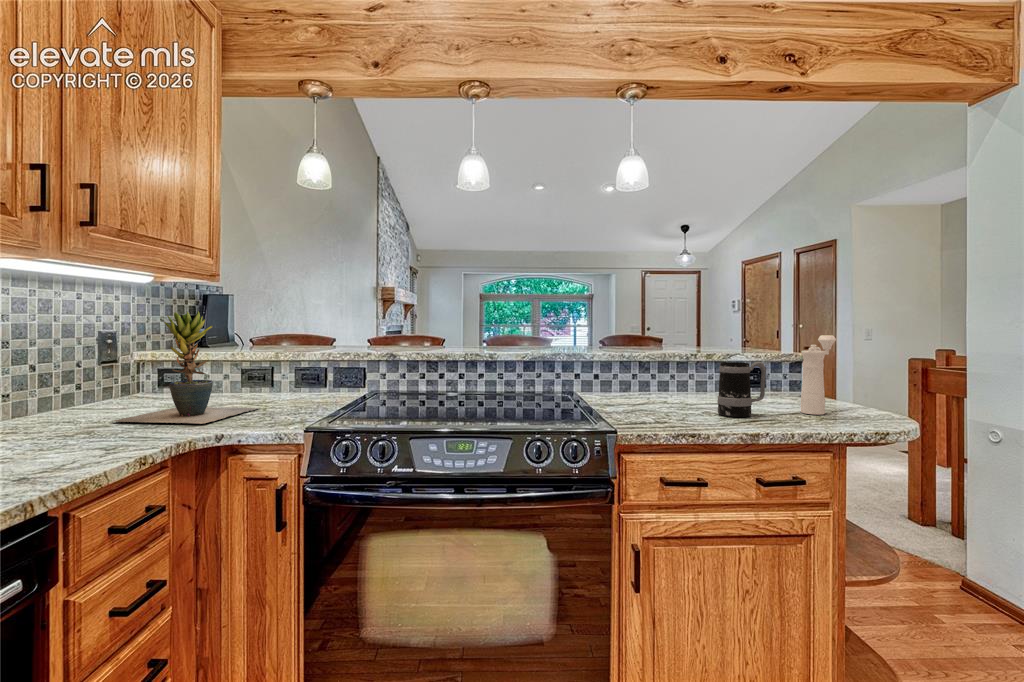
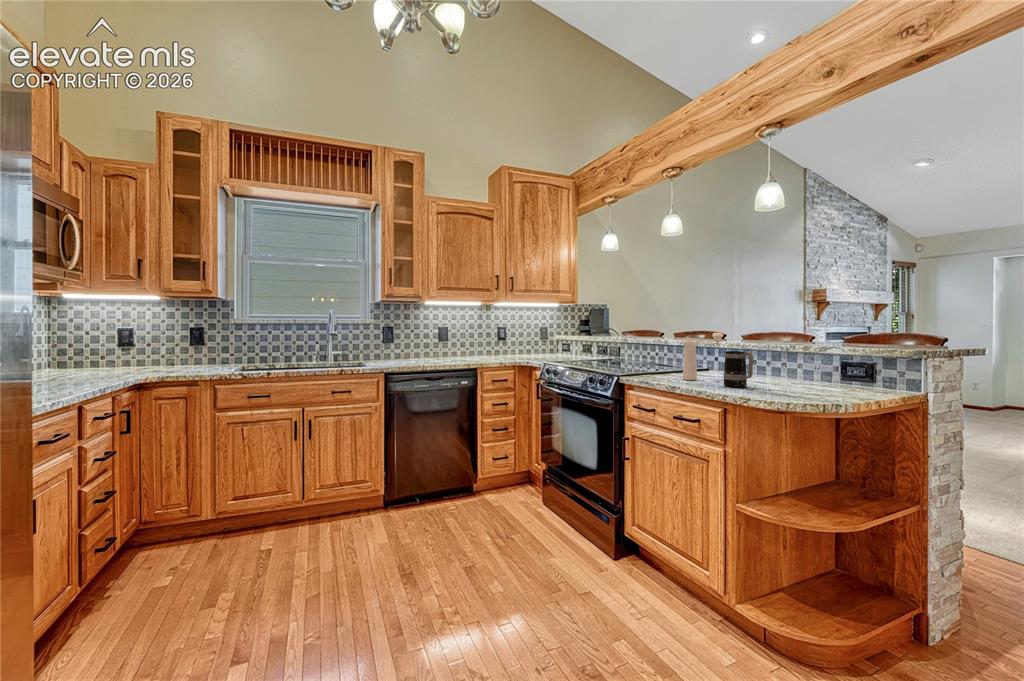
potted plant: present [114,312,257,424] -> none [524,320,568,361]
pepper mill: present [801,335,836,415] -> present [683,333,723,380]

